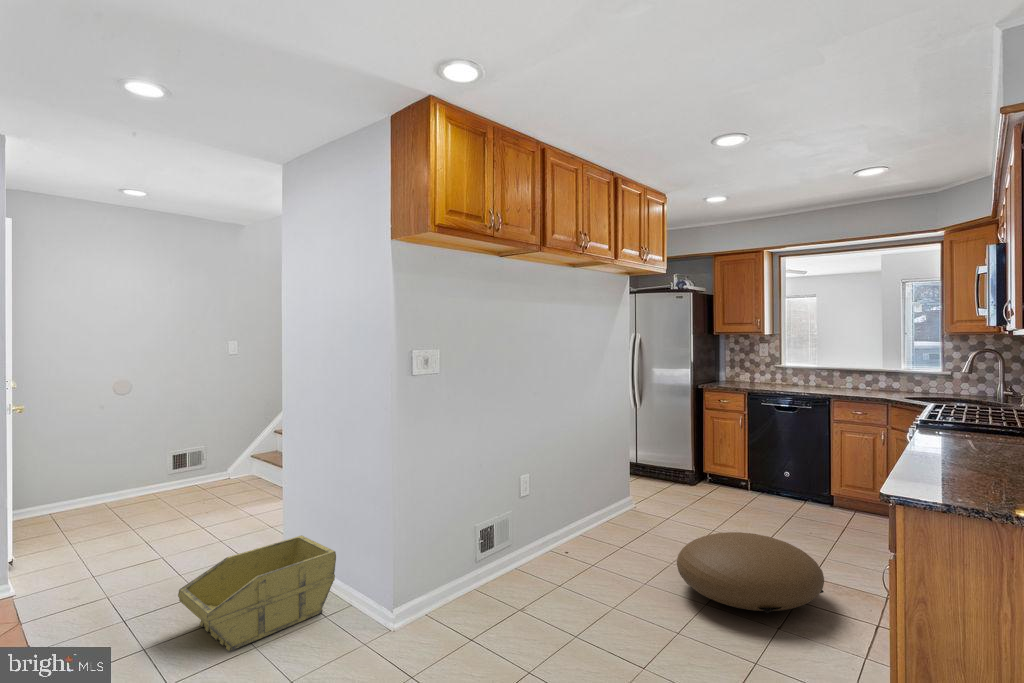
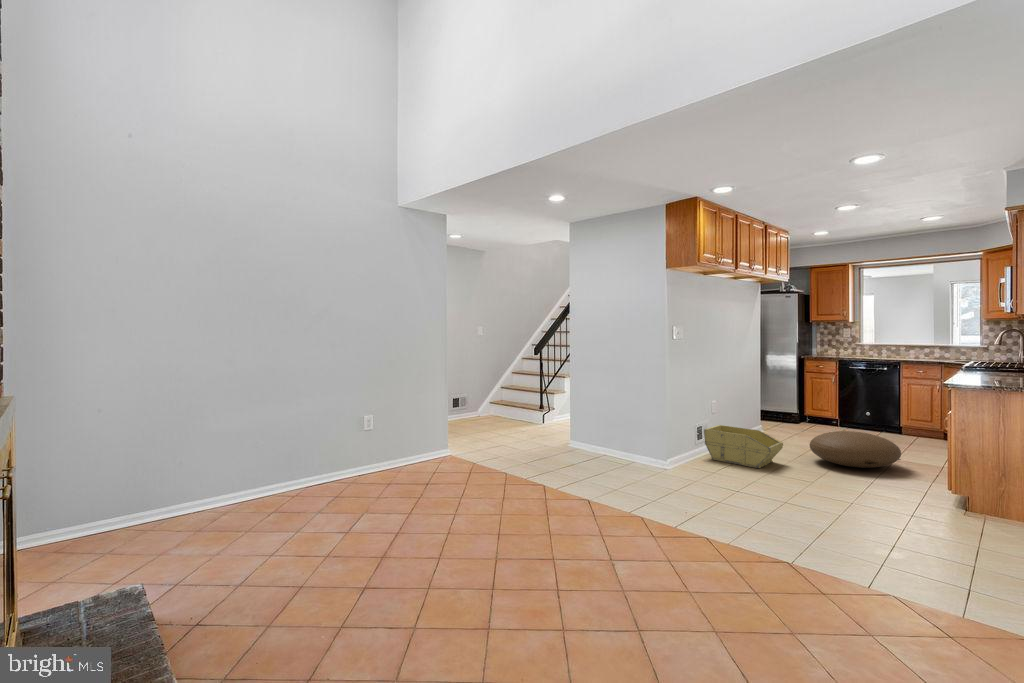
storage bin: present [178,535,336,651] -> present [704,425,783,468]

